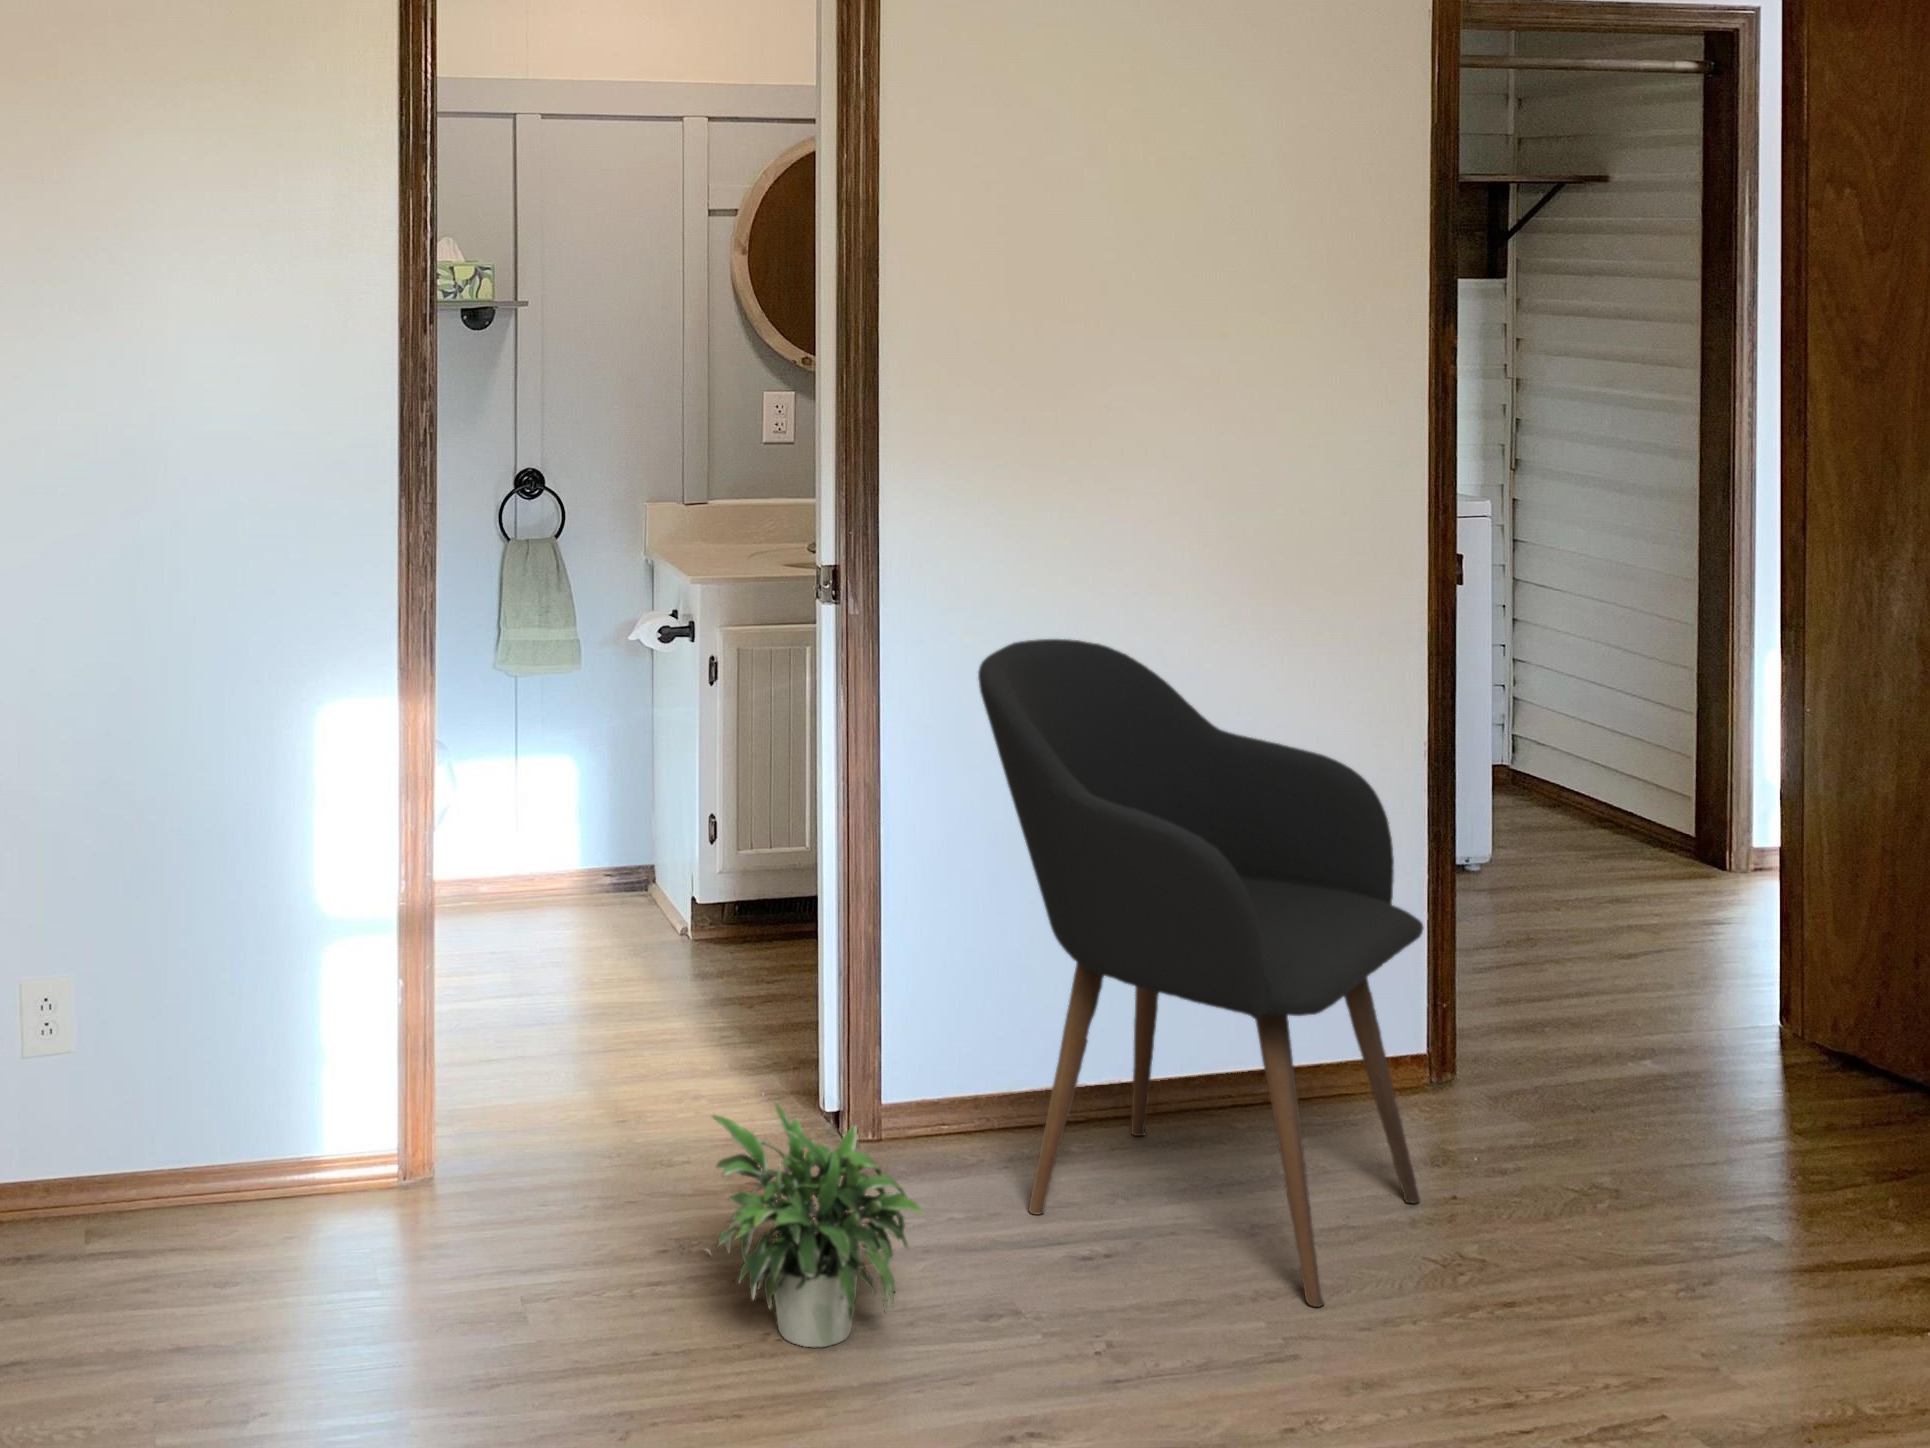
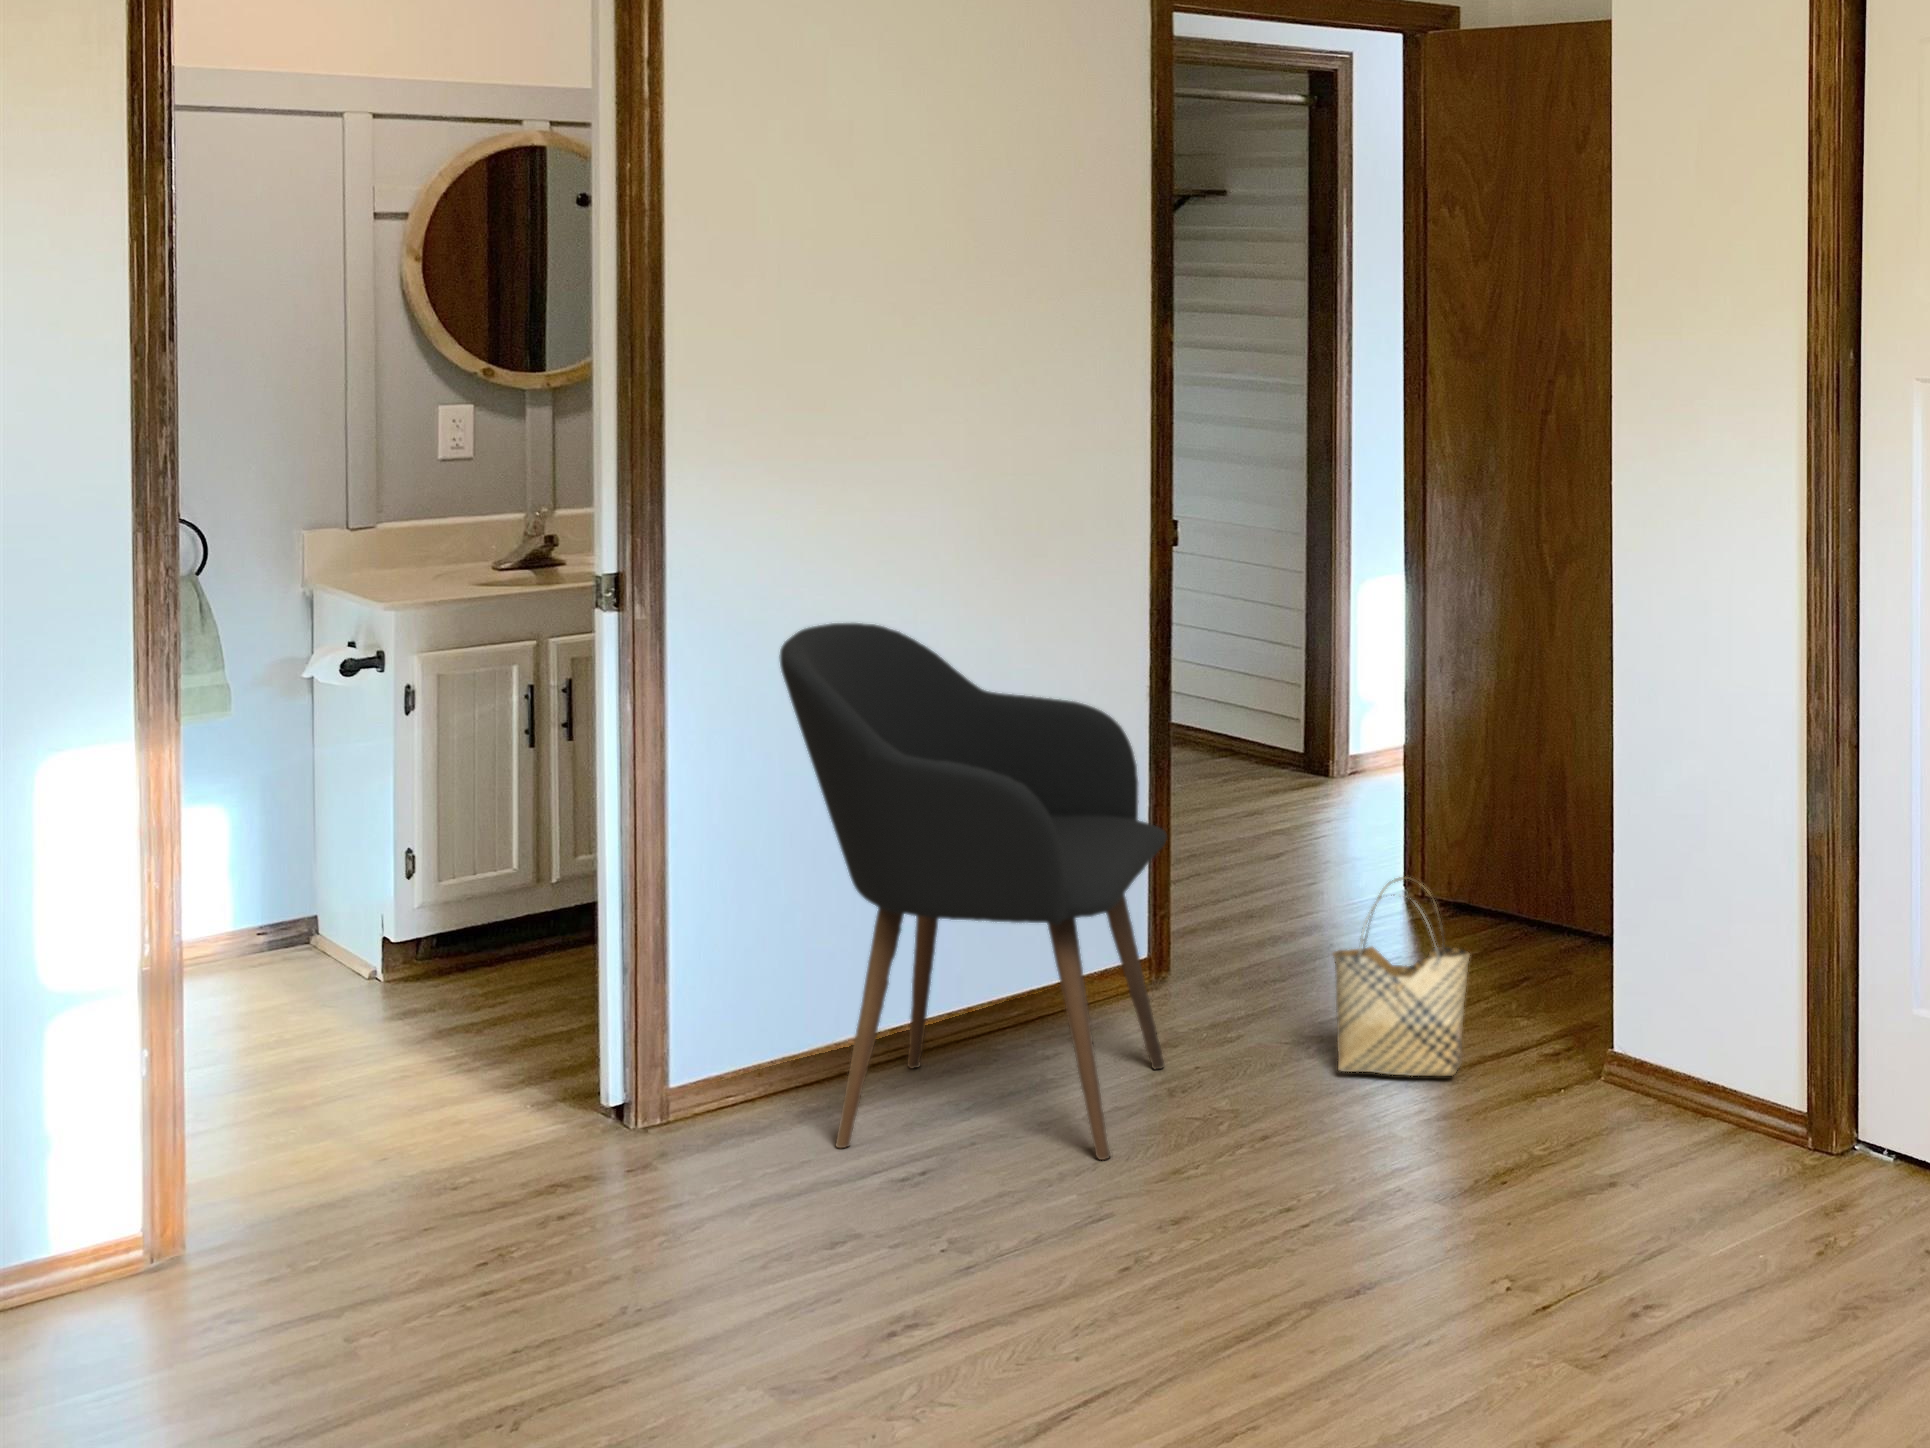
woven basket: none [1633,1031,1831,1308] -> present [1333,876,1470,1076]
potted plant: present [706,1103,924,1347] -> none [528,1083,778,1300]

